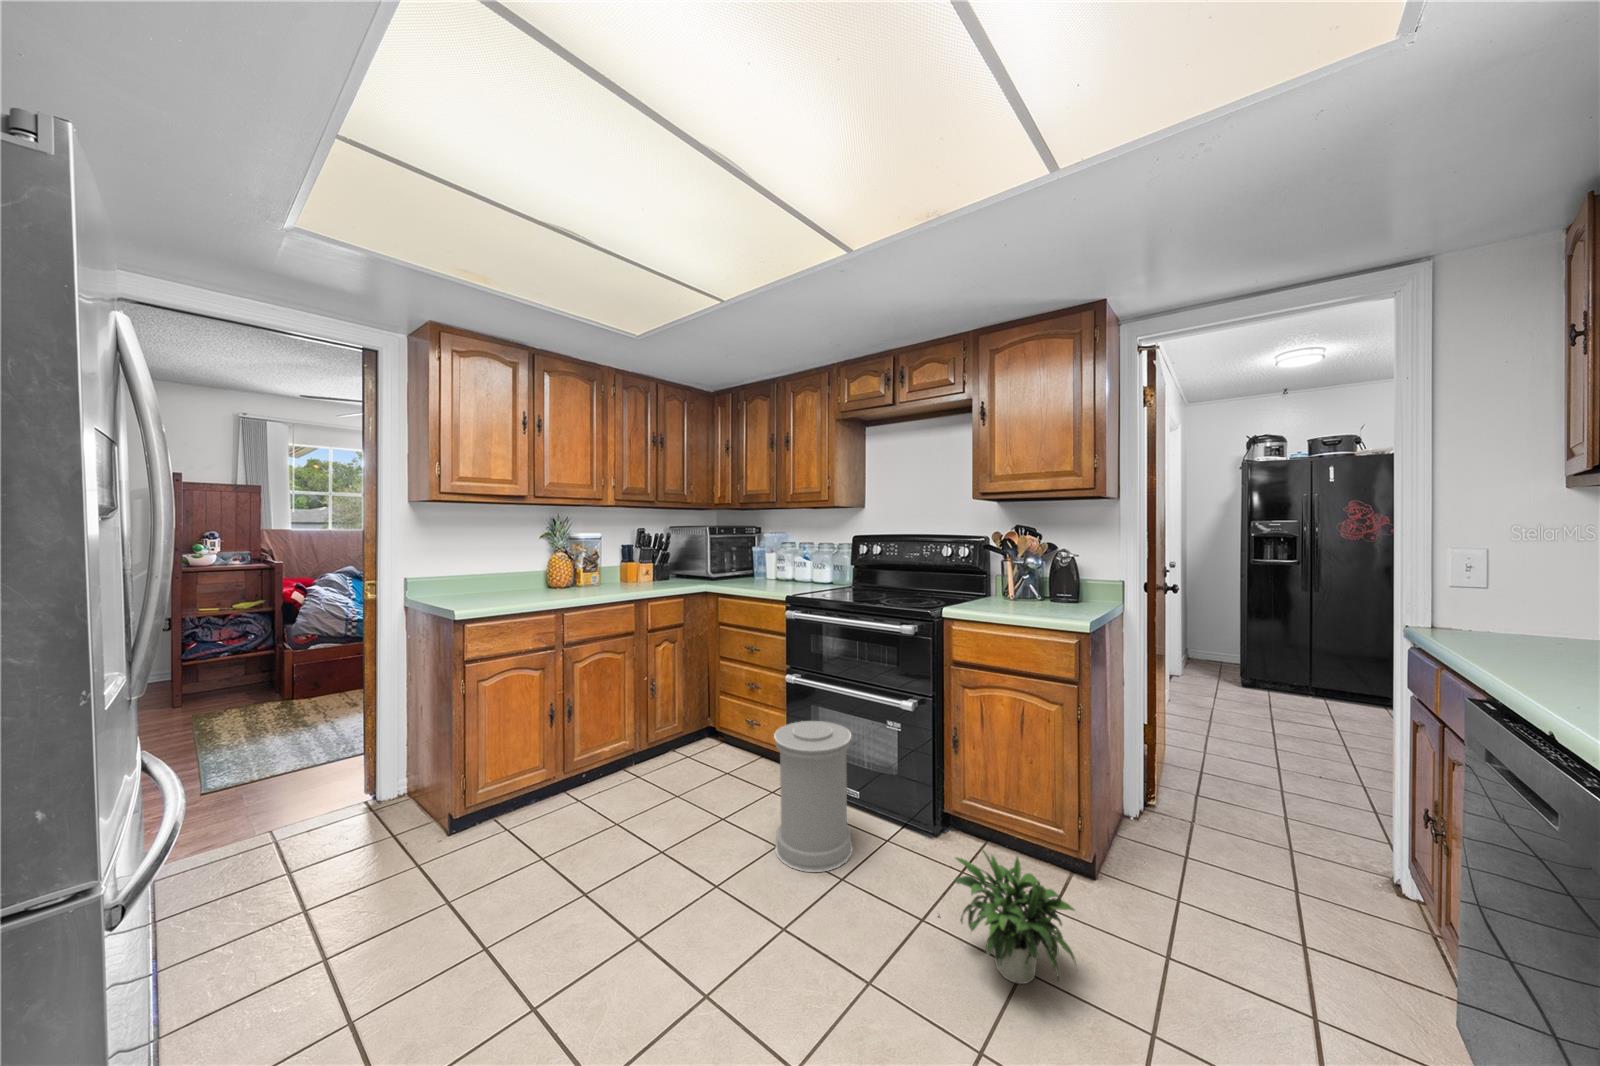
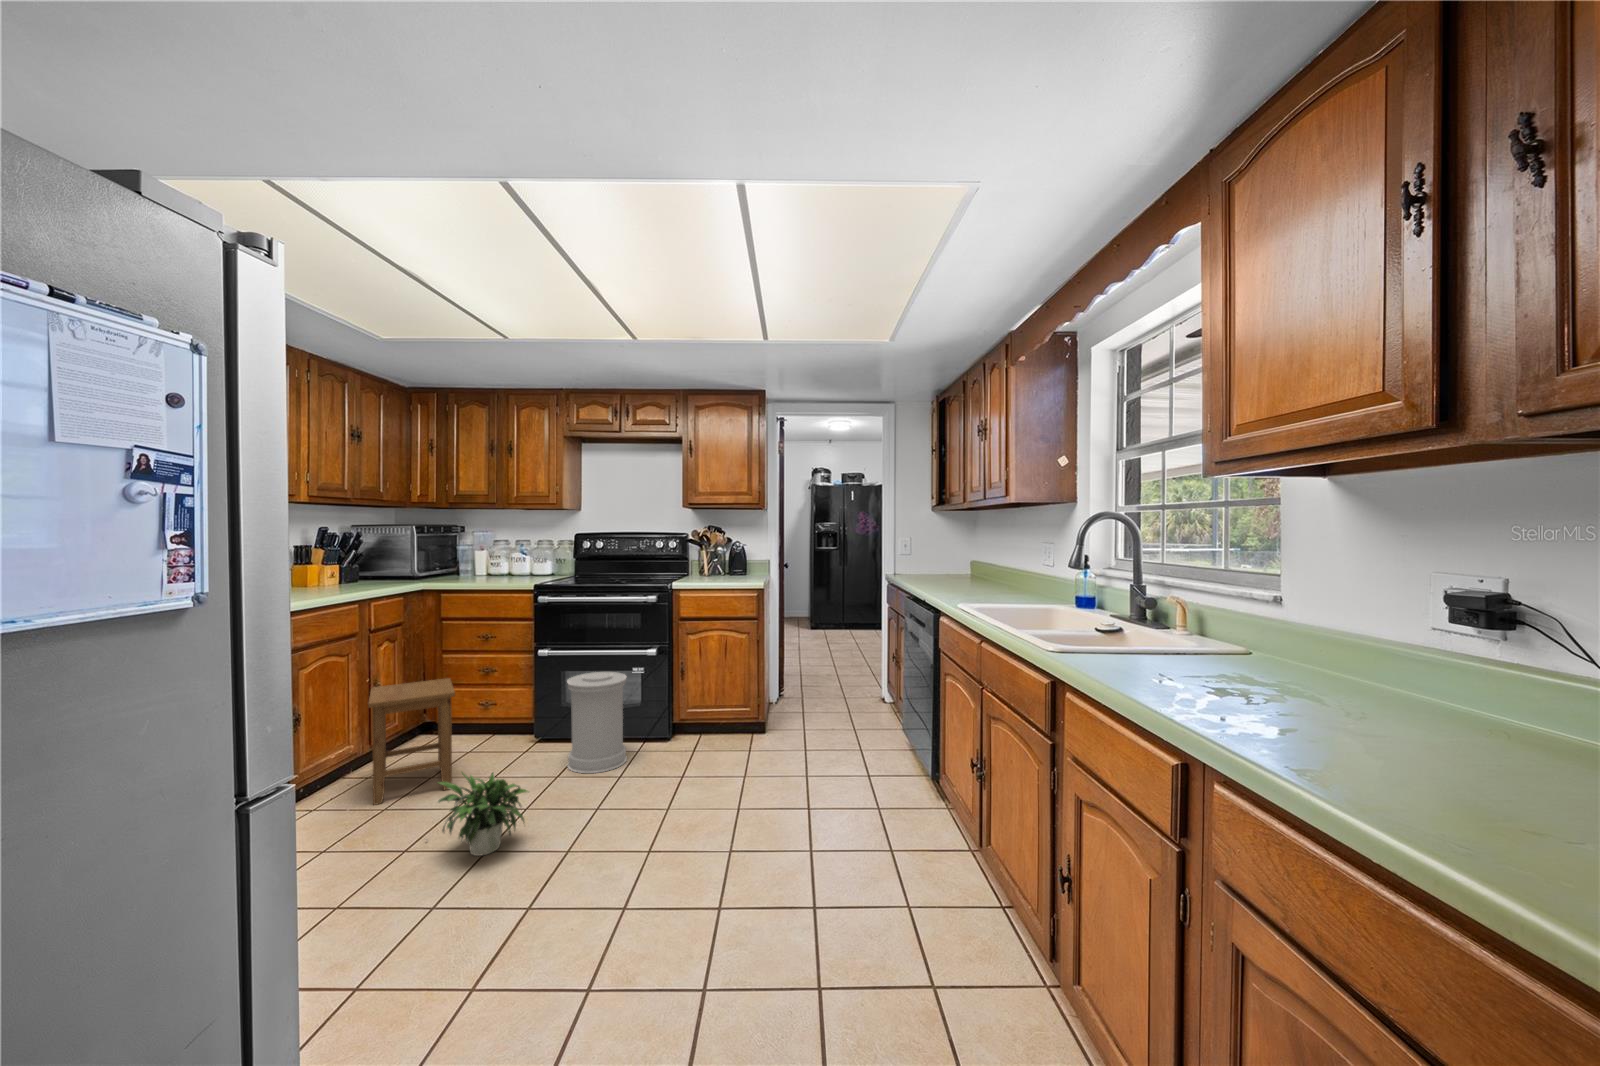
stool: none [578,694,683,831] -> present [368,678,455,805]
potted plant: present [937,849,1076,984] -> present [438,773,528,856]

